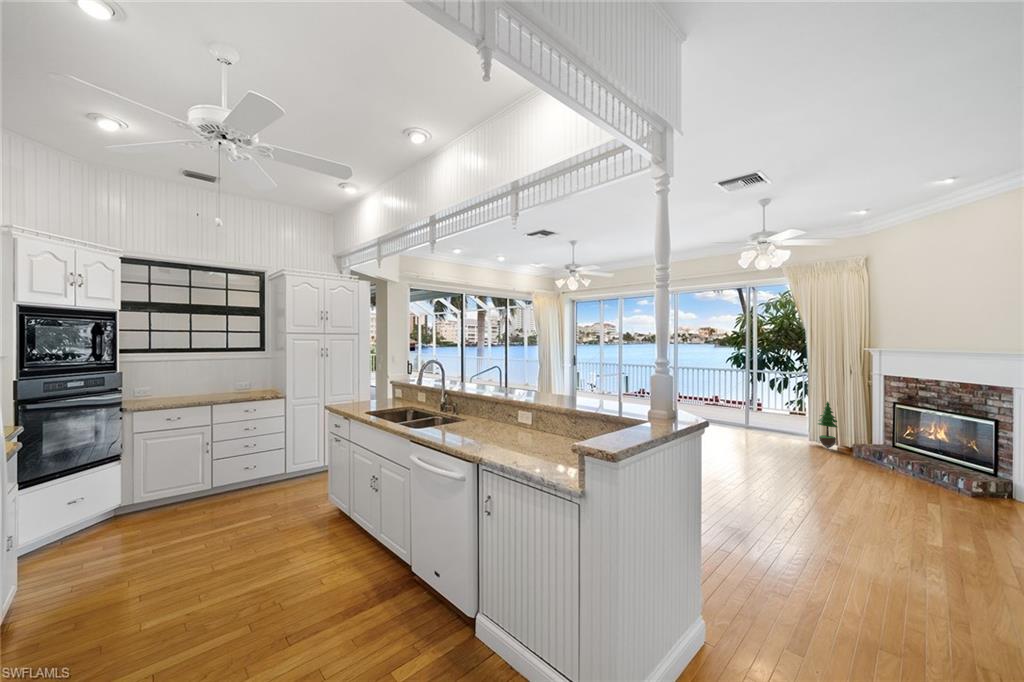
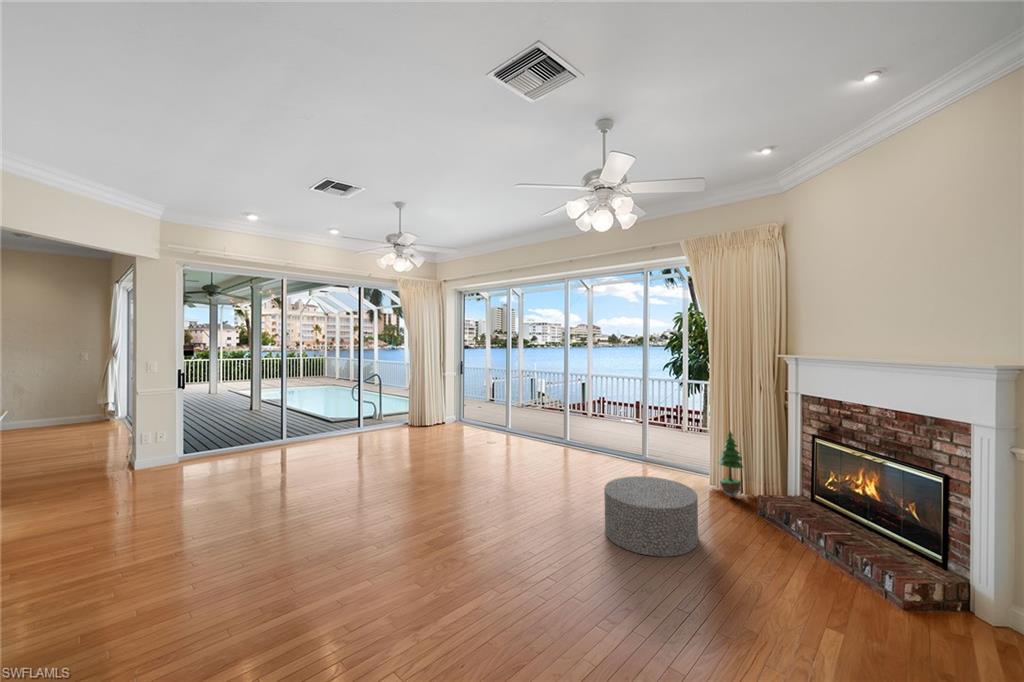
ottoman: none [752,429,822,474] -> present [604,476,698,556]

